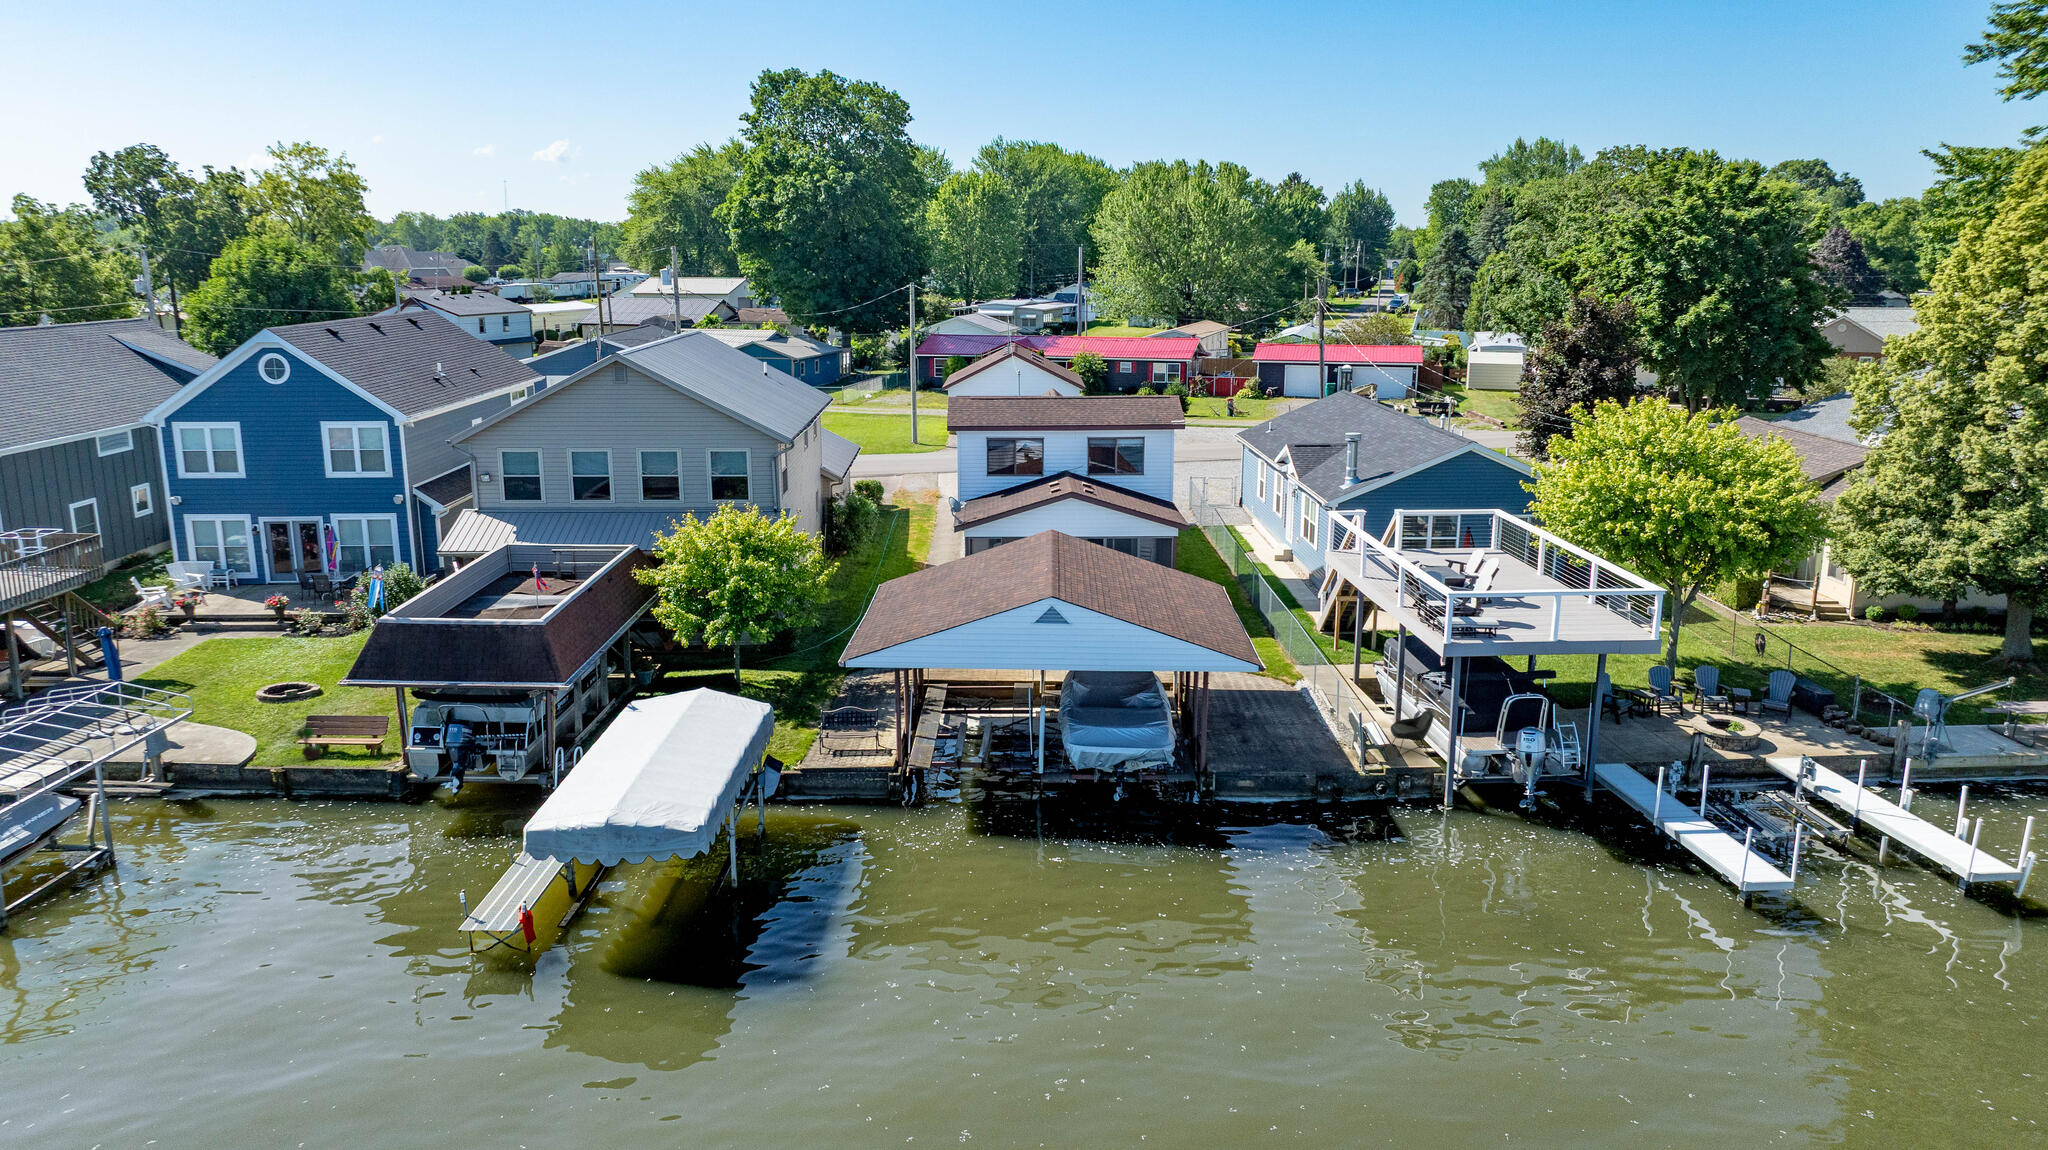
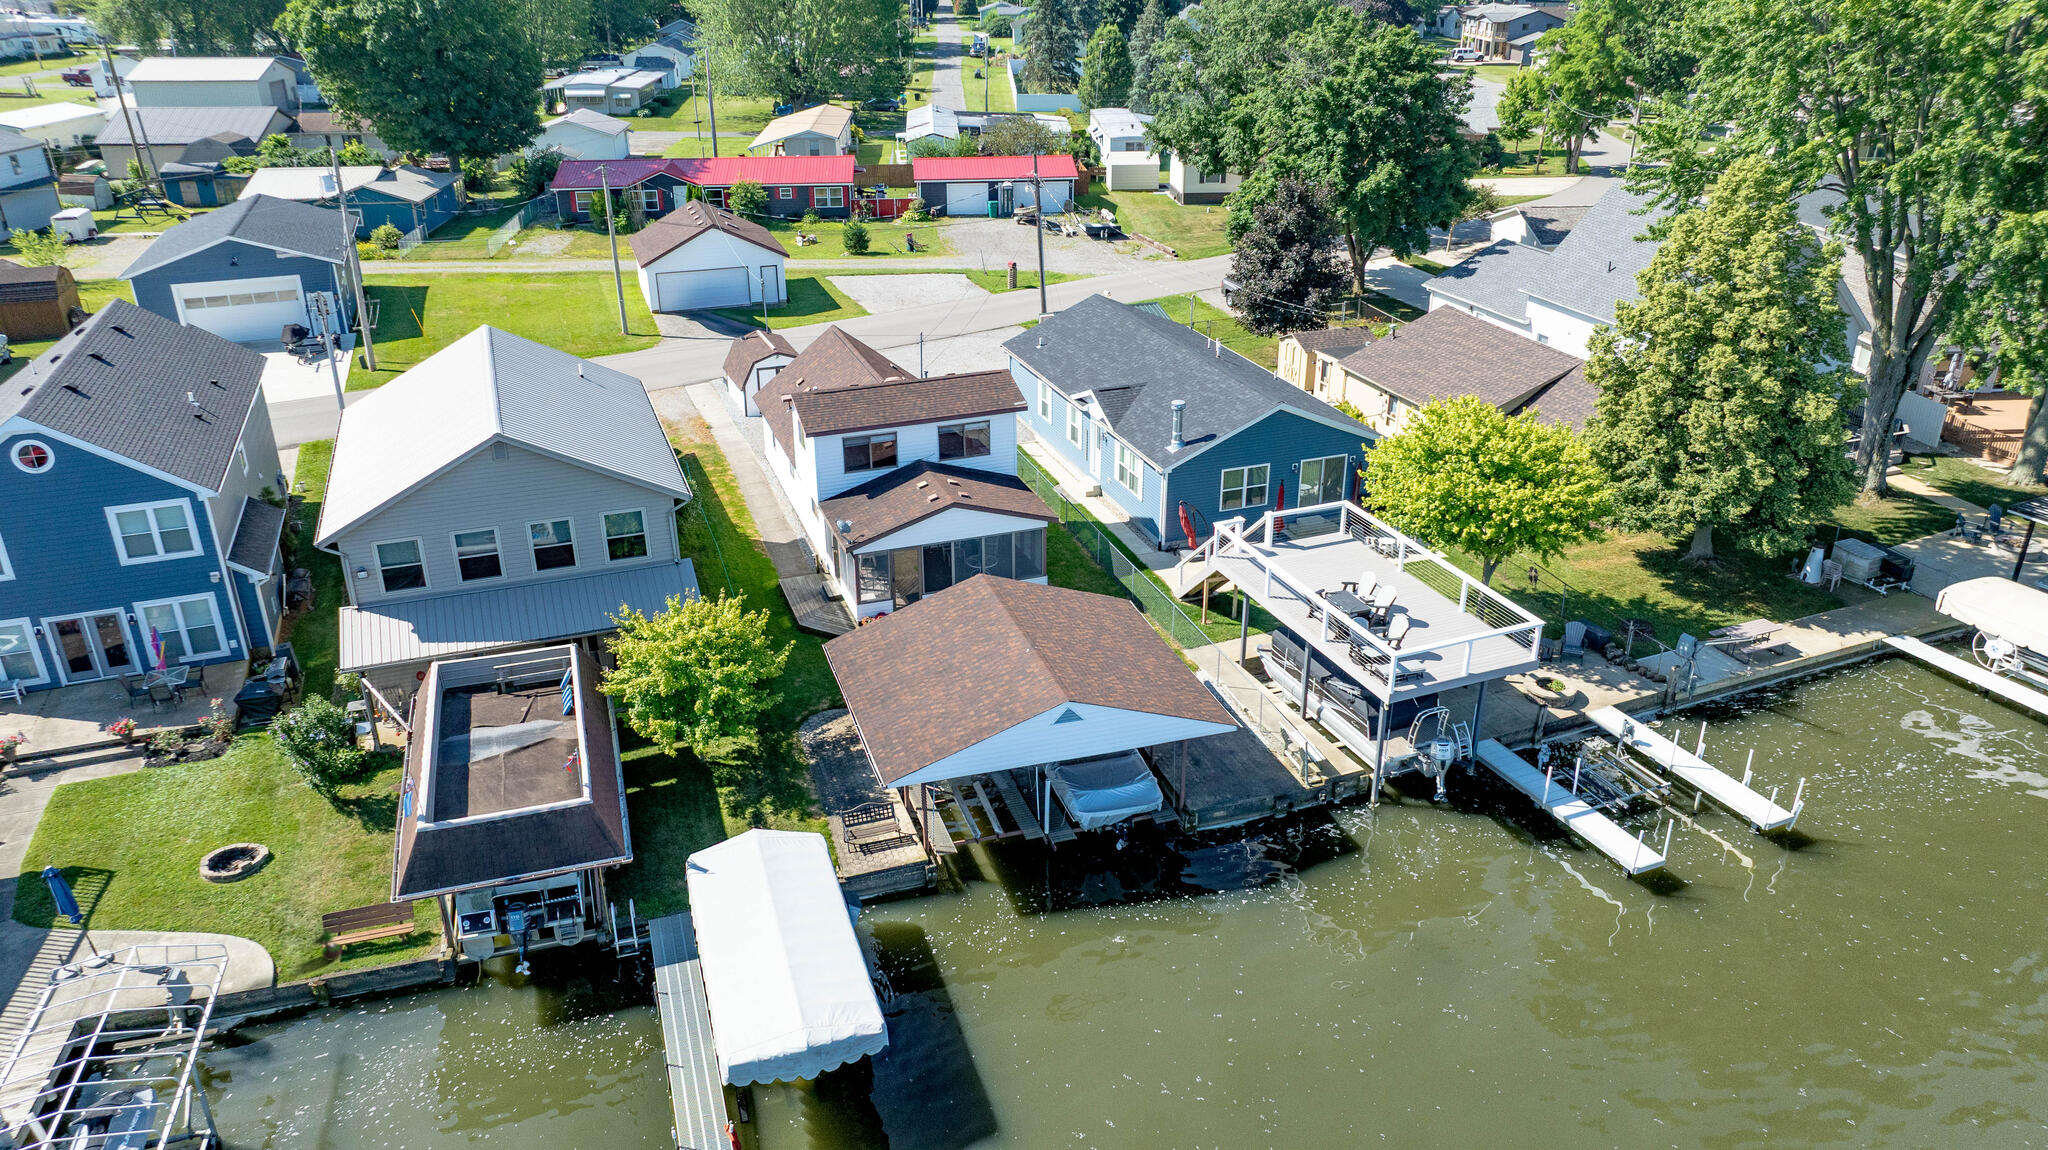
lounge chair: present [1391,710,1434,758] -> none [1314,714,1353,757]

